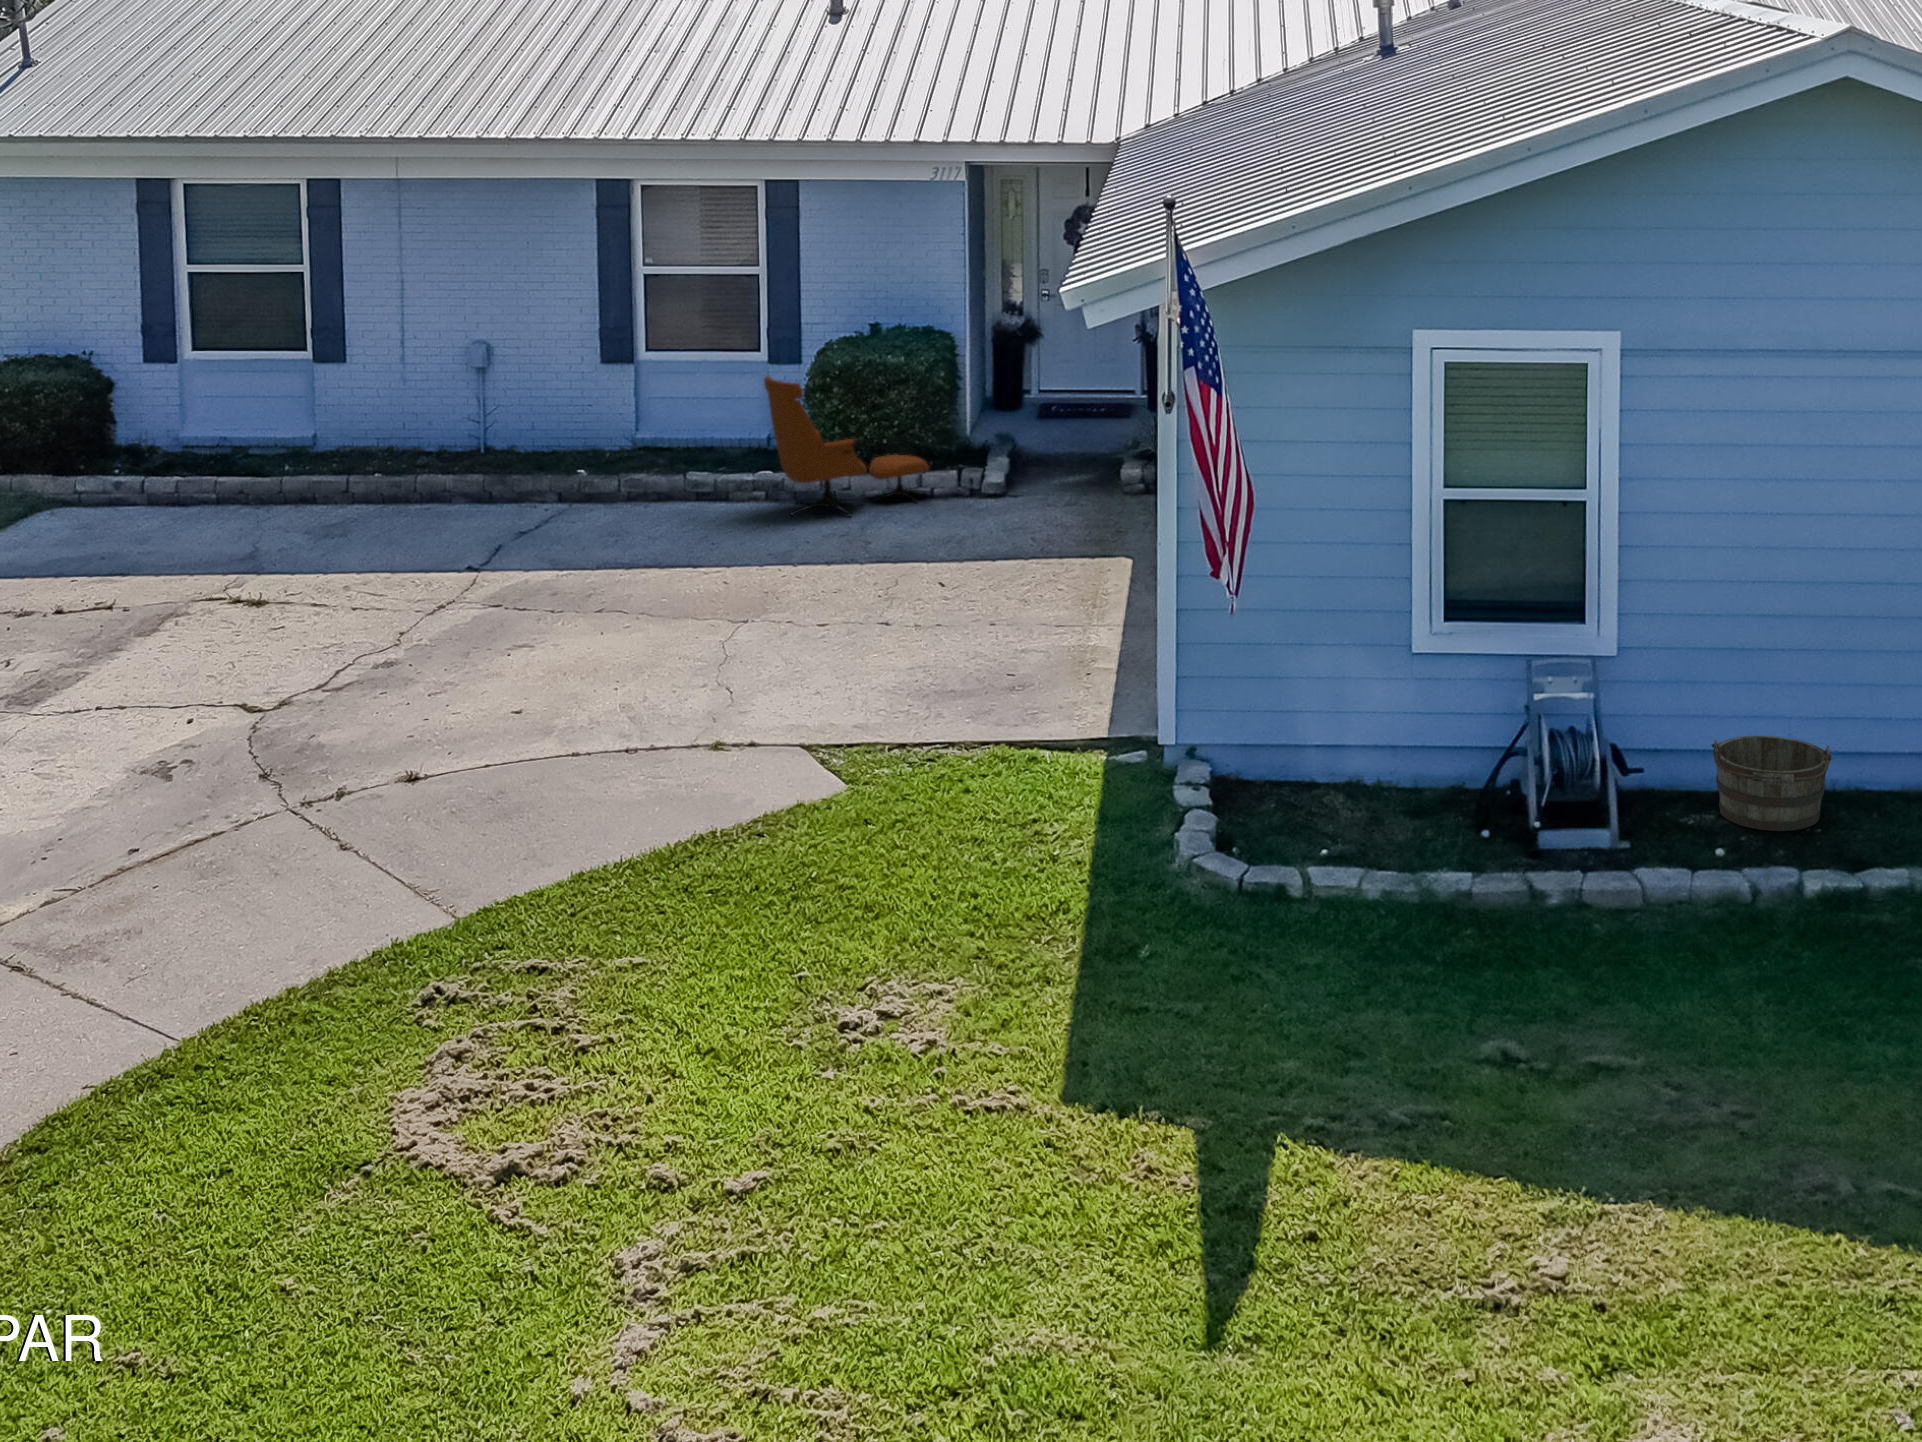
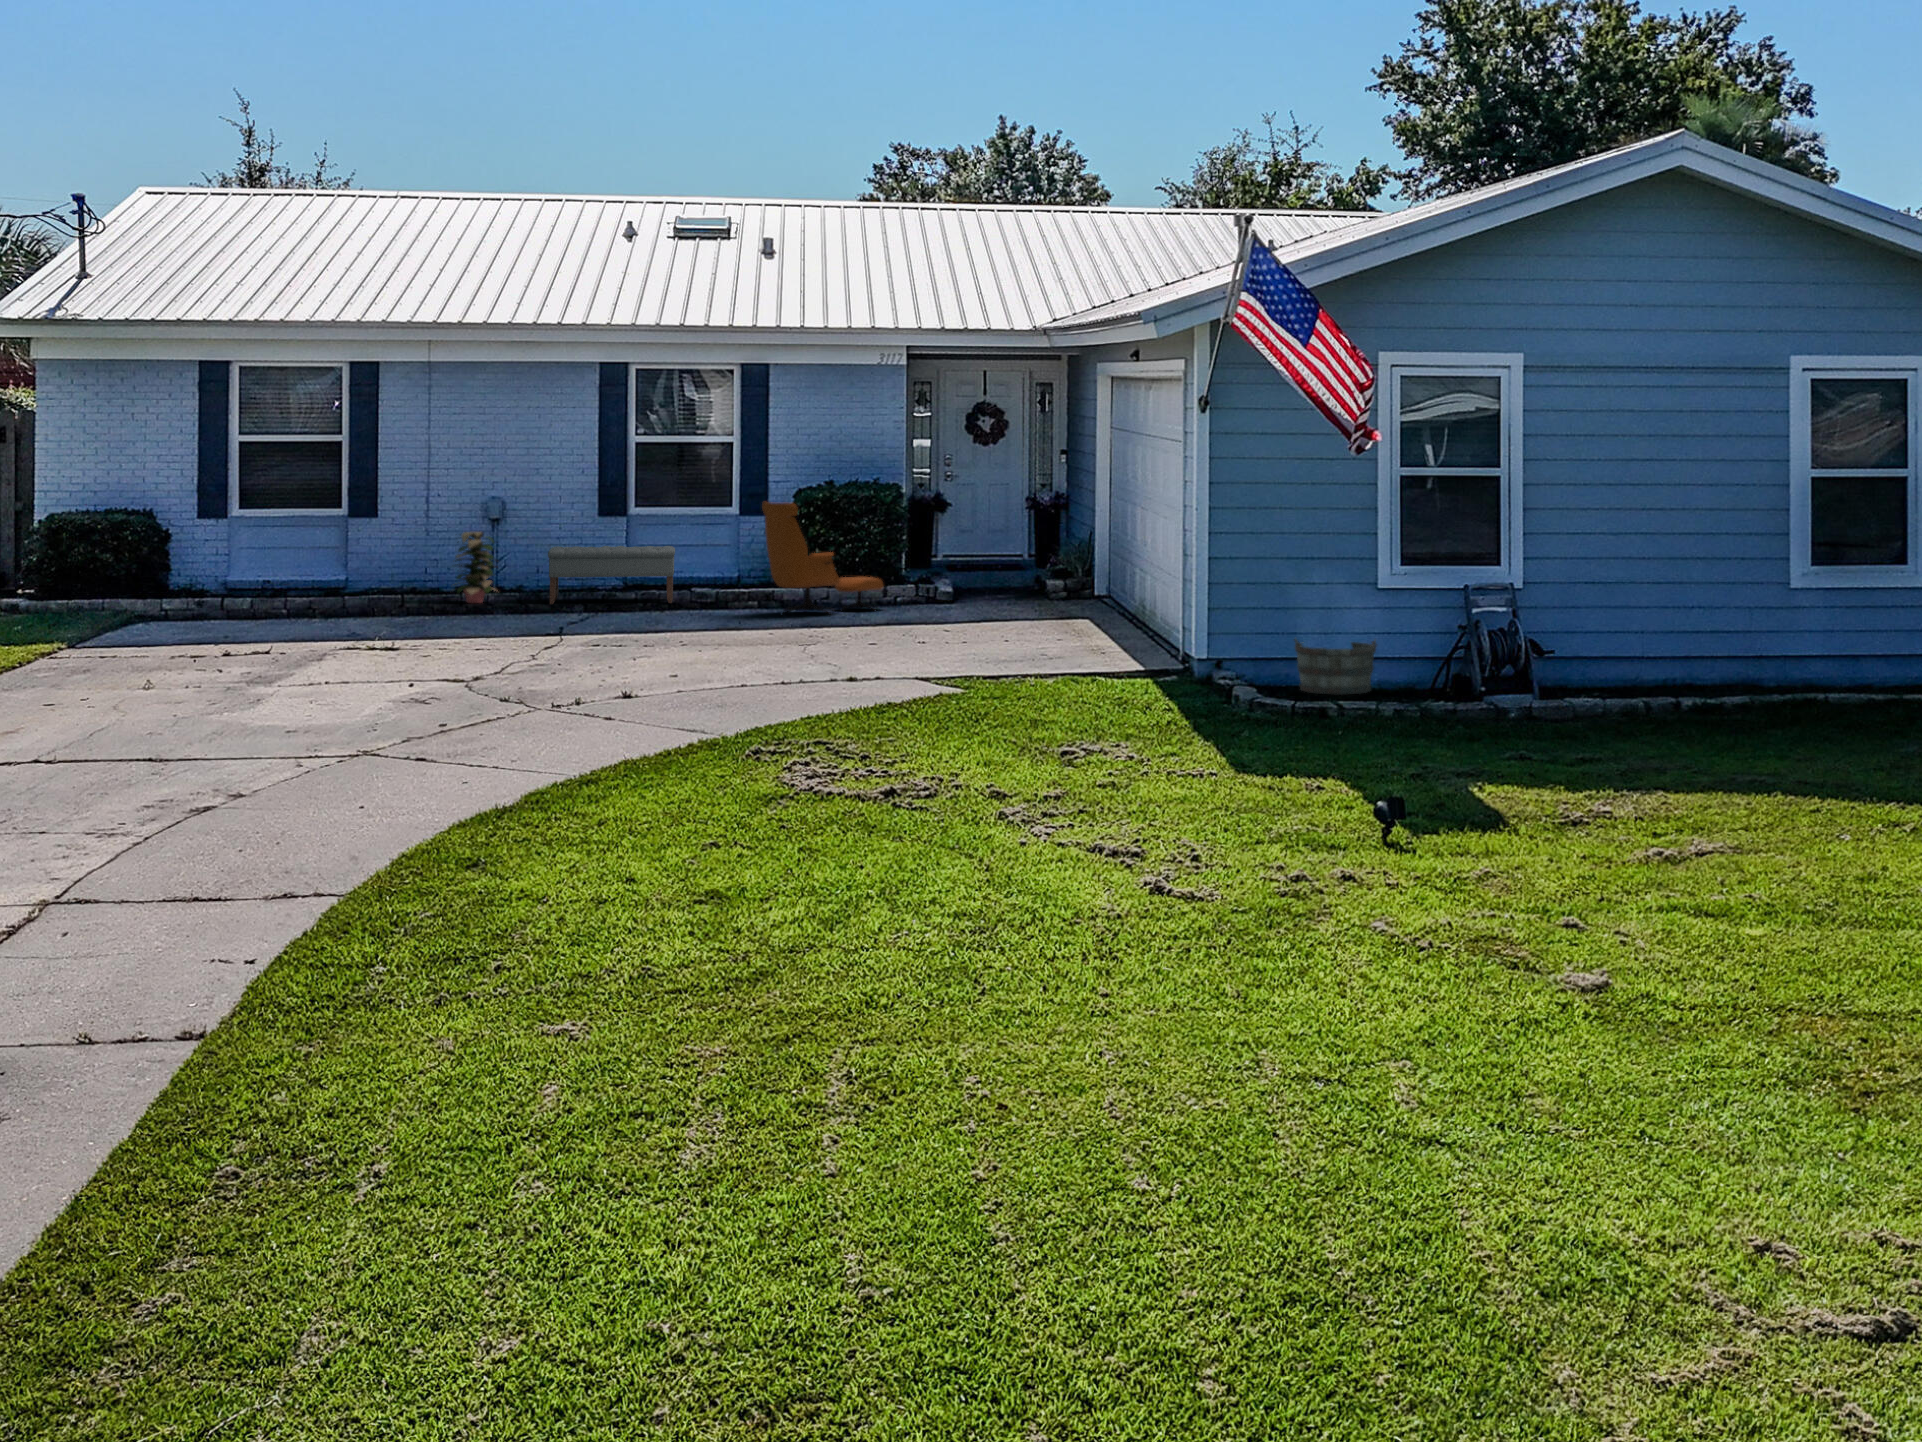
decorative plant: none [426,385,490,472] -> present [456,532,499,603]
bench: none [539,399,700,475] -> present [548,546,675,604]
bucket: present [1711,736,1832,831] -> present [1294,639,1377,695]

